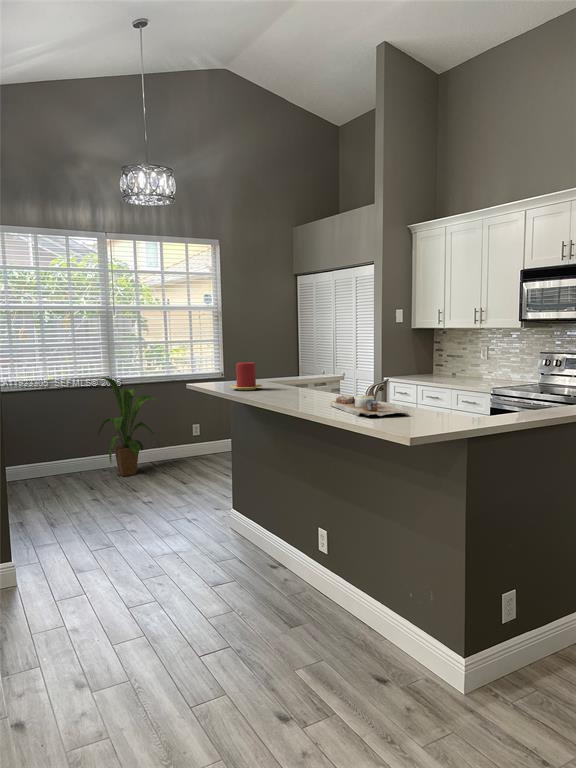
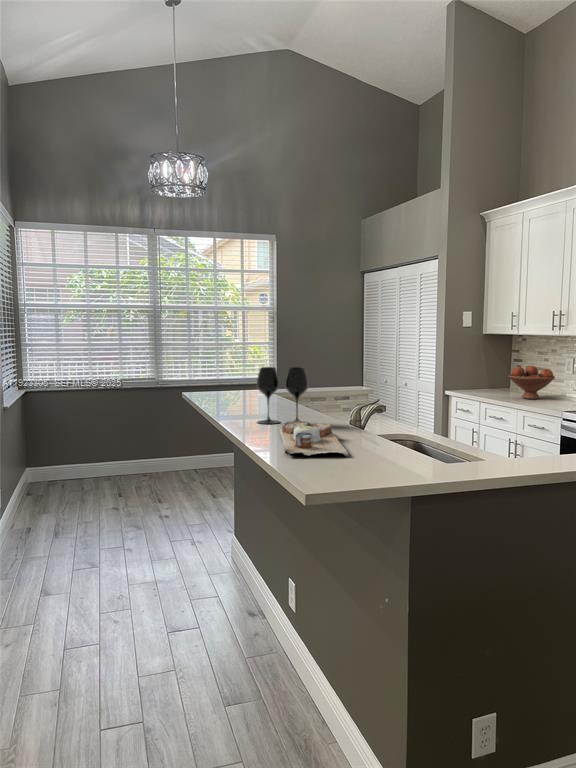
wine glass: none [294,353,339,401] -> present [257,367,308,424]
fruit bowl: none [438,354,475,381] -> present [509,366,555,399]
candle: present [231,362,262,390] -> none [214,373,251,405]
house plant: present [98,378,160,476] -> none [137,380,205,484]

